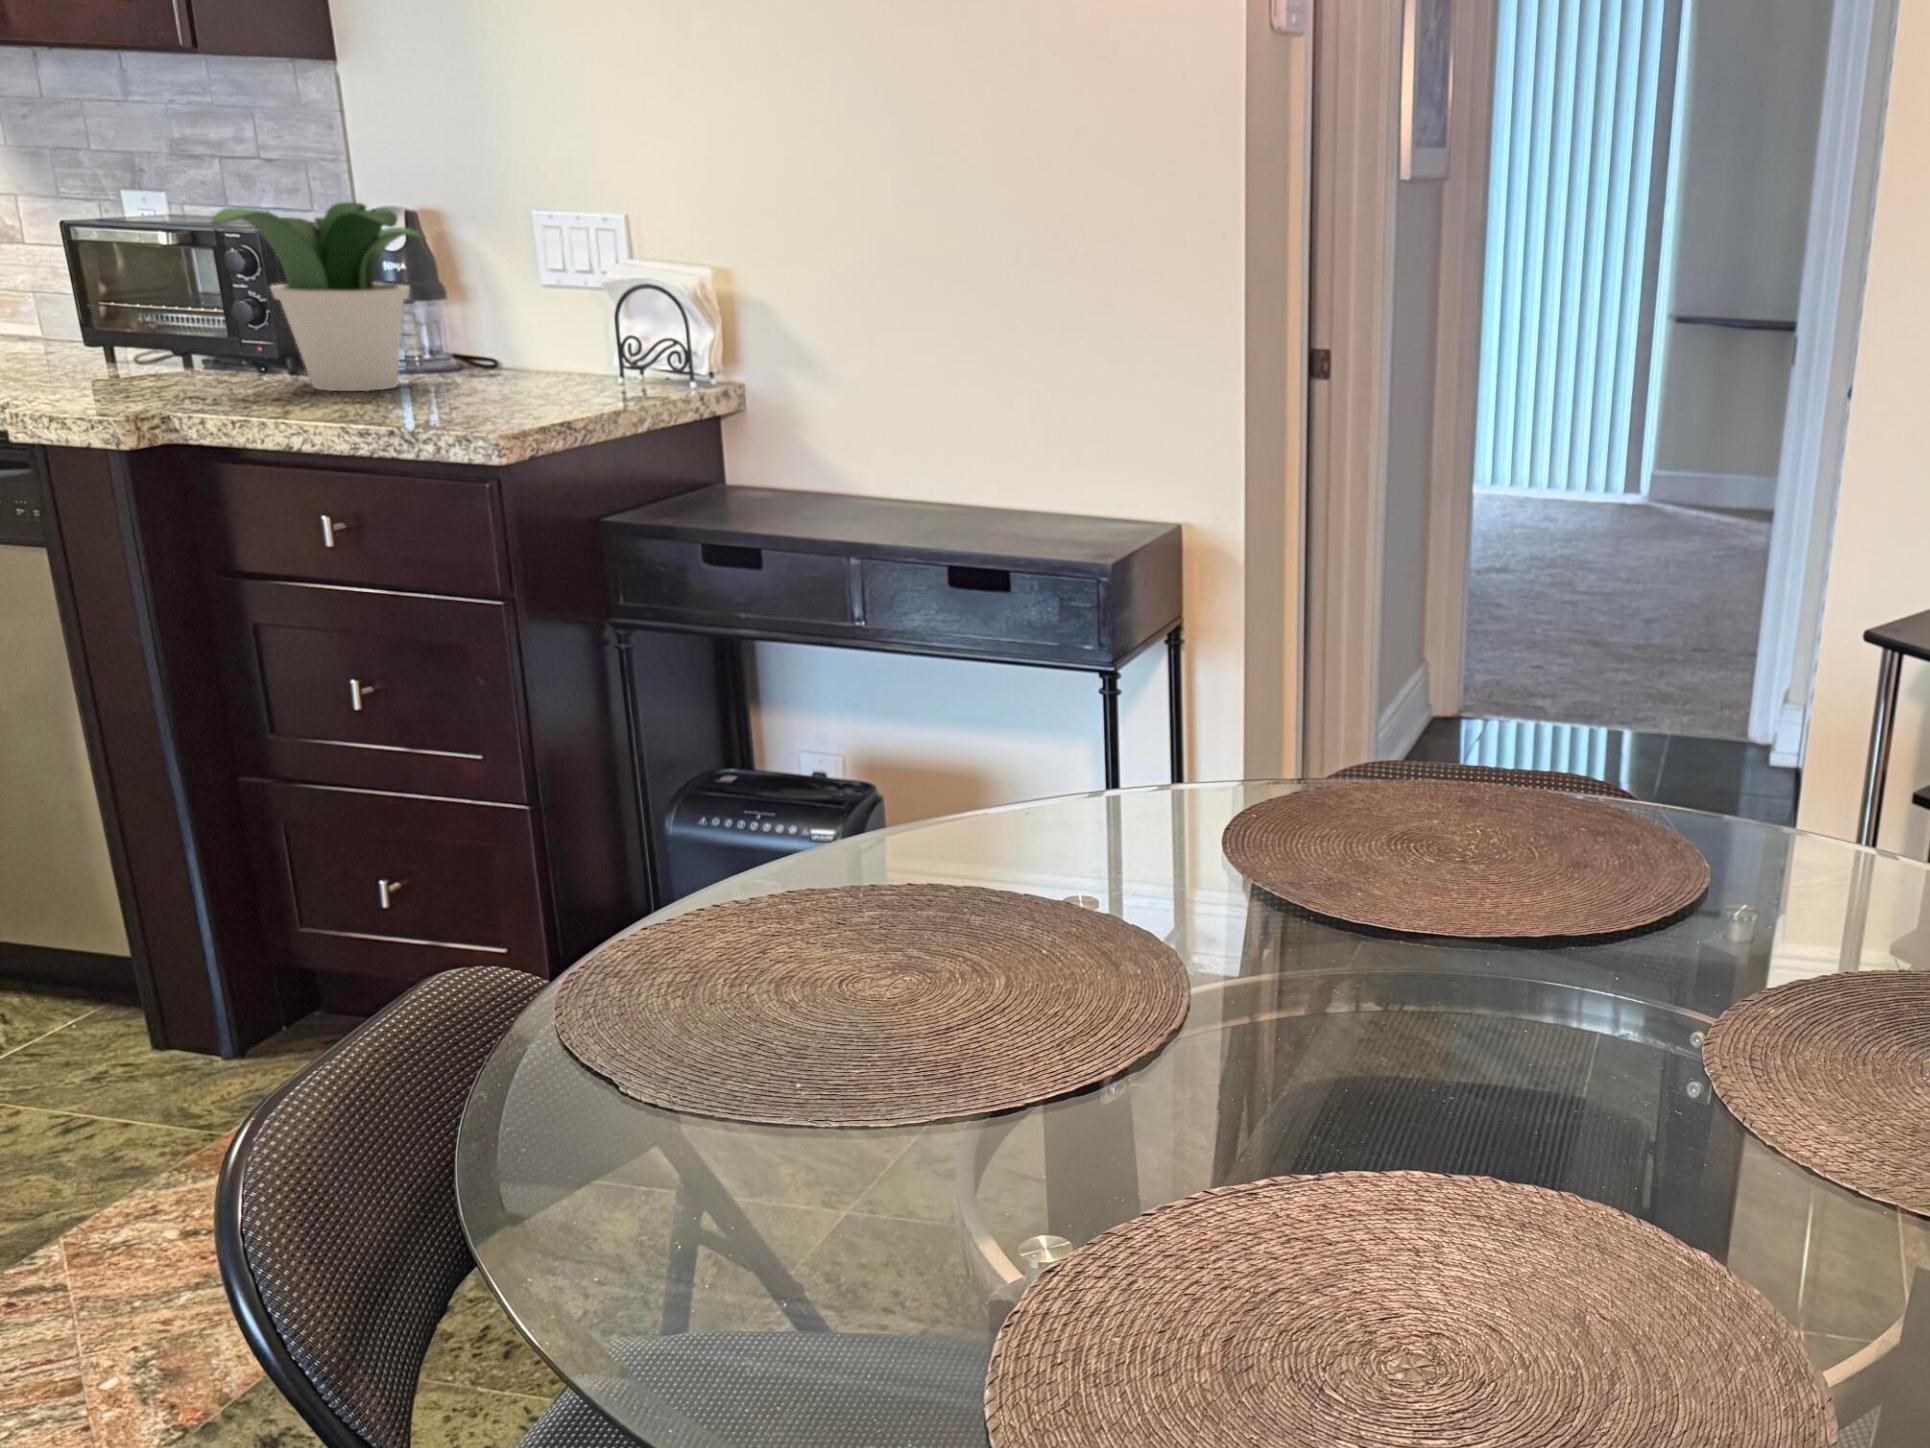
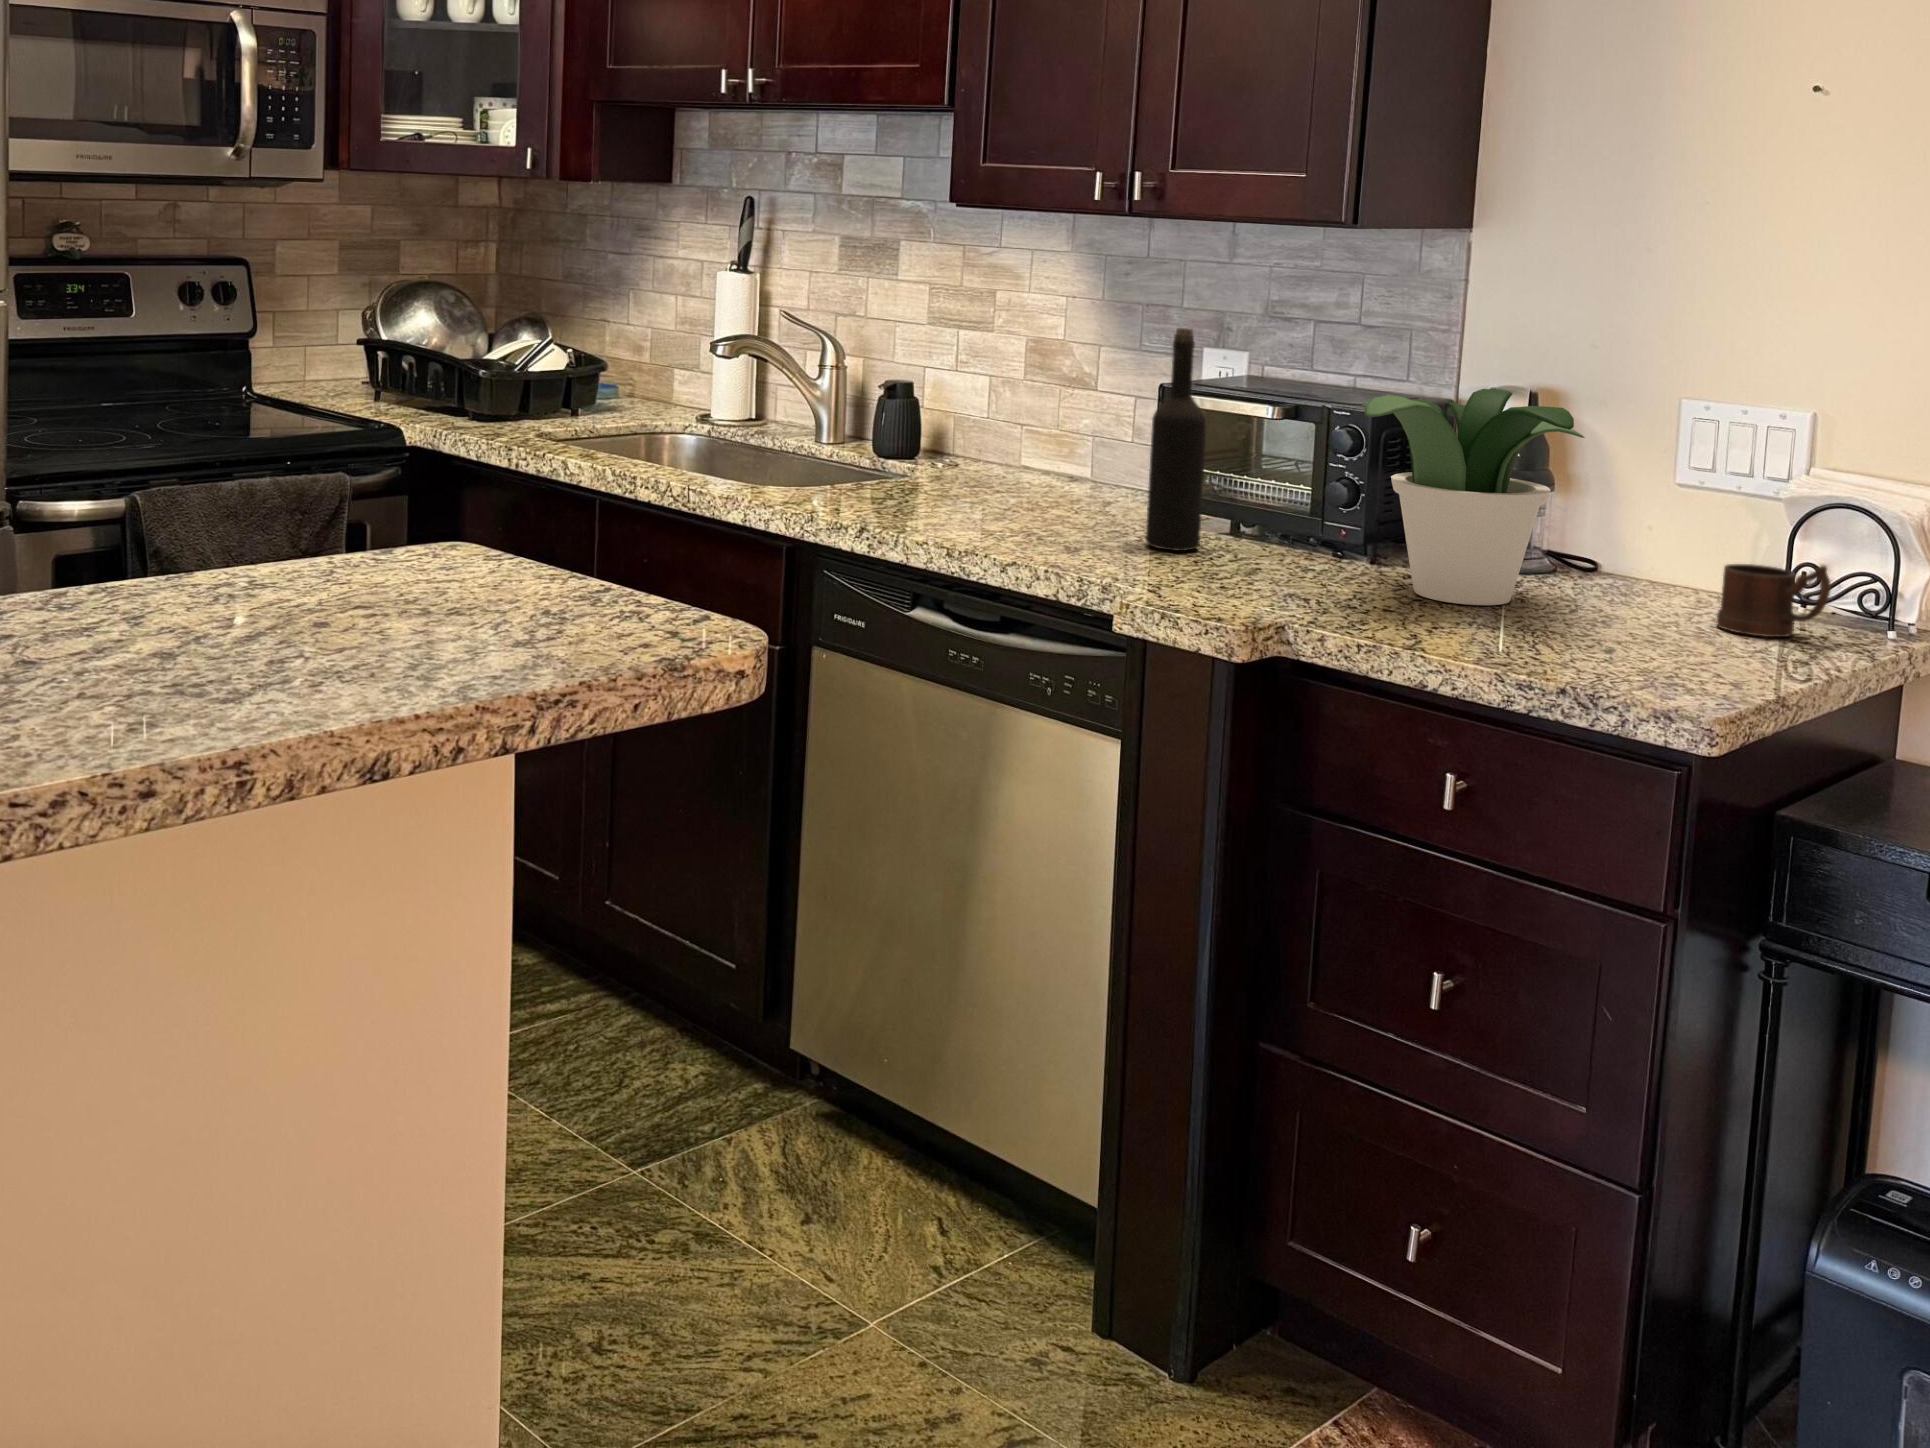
wine bottle: none [41,158,123,378] -> present [1146,328,1207,551]
mug: none [555,330,628,392] -> present [1717,564,1831,637]

